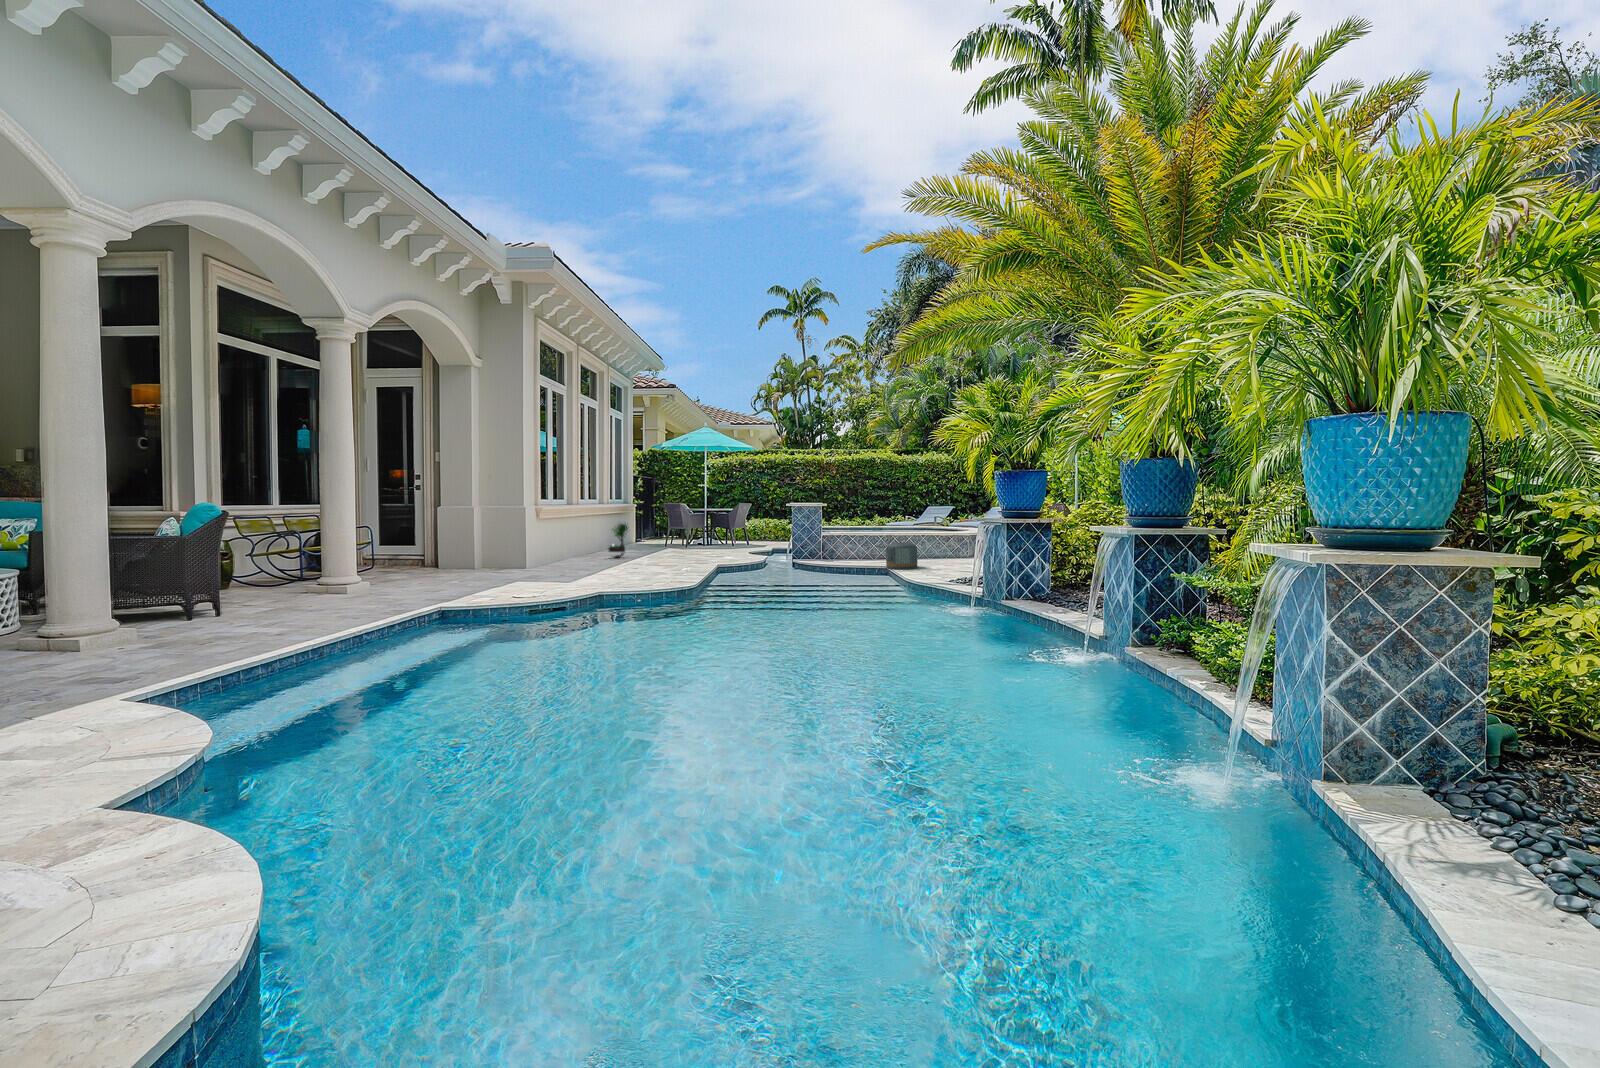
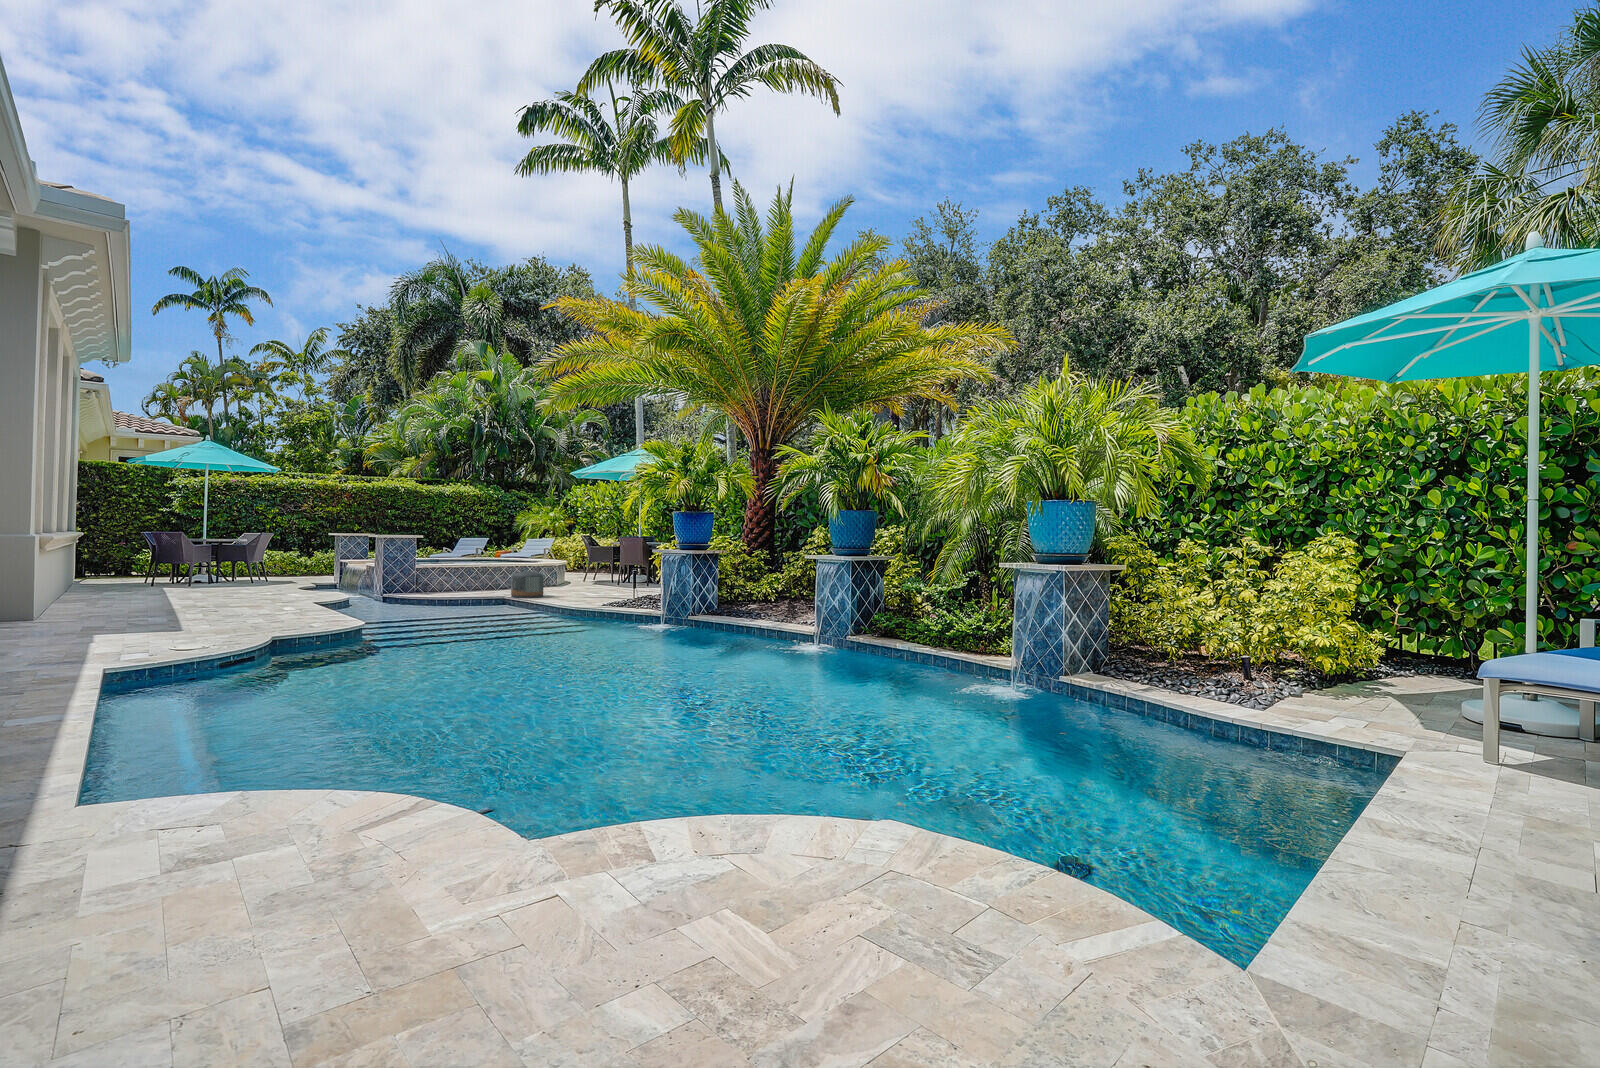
potted tree: present [608,524,628,558] -> none [65,546,105,598]

